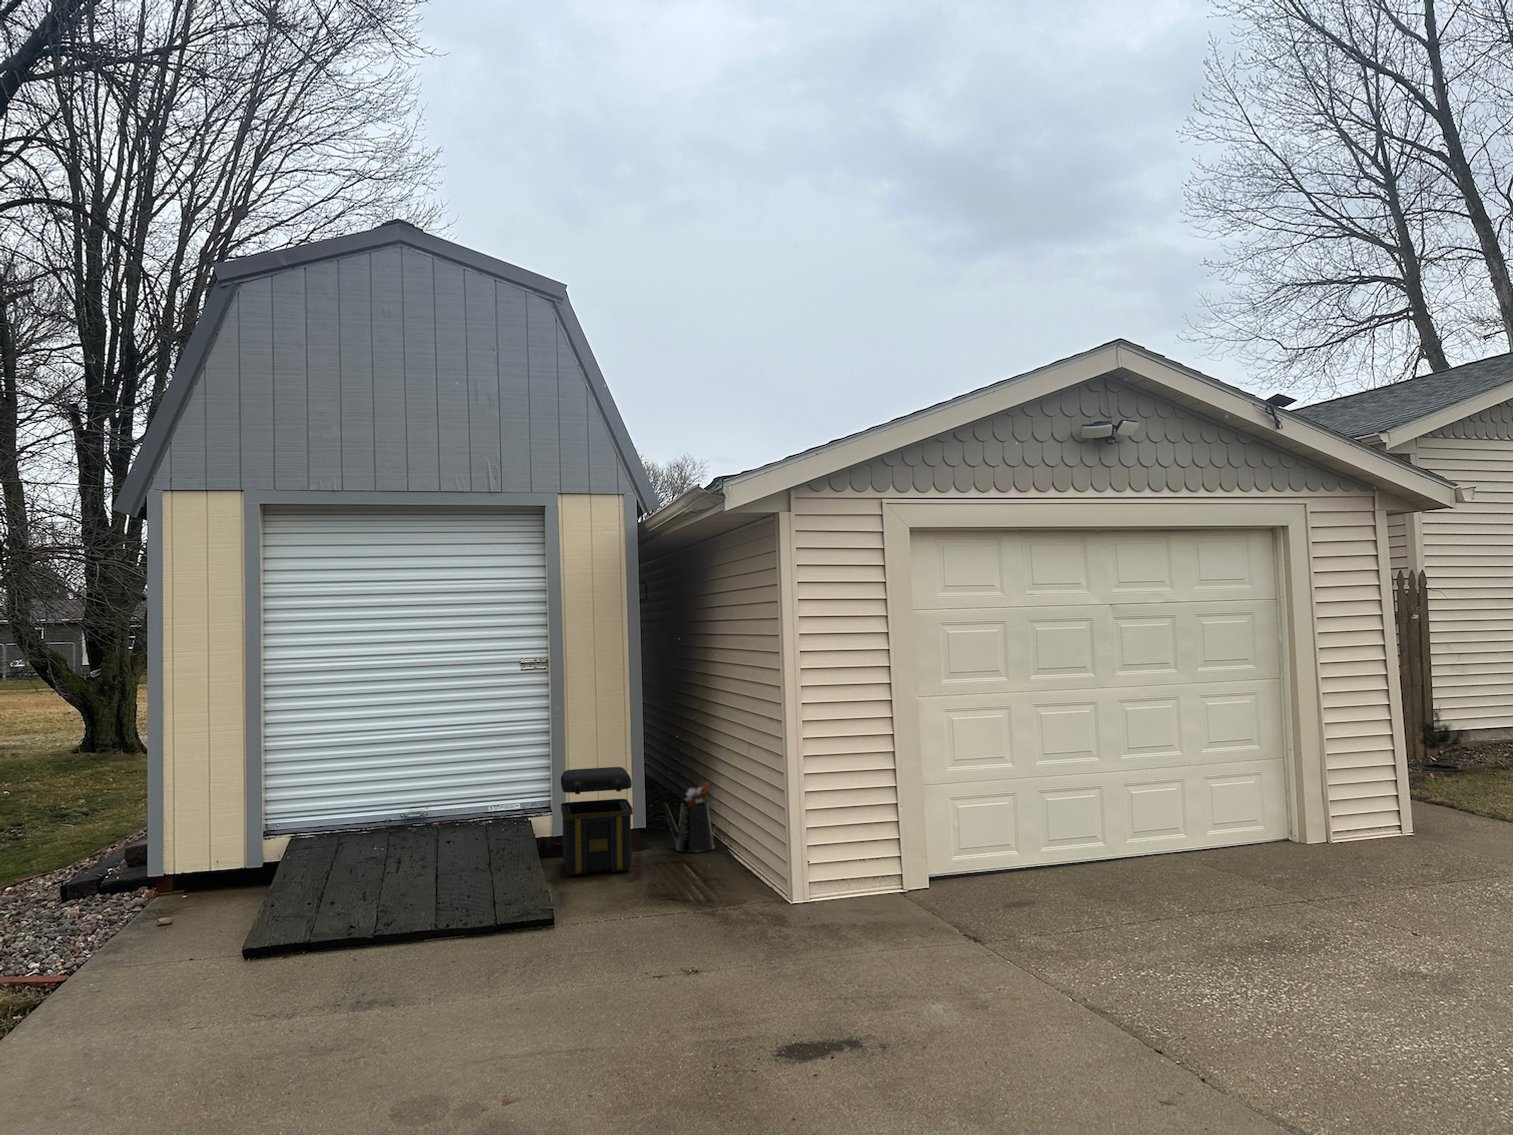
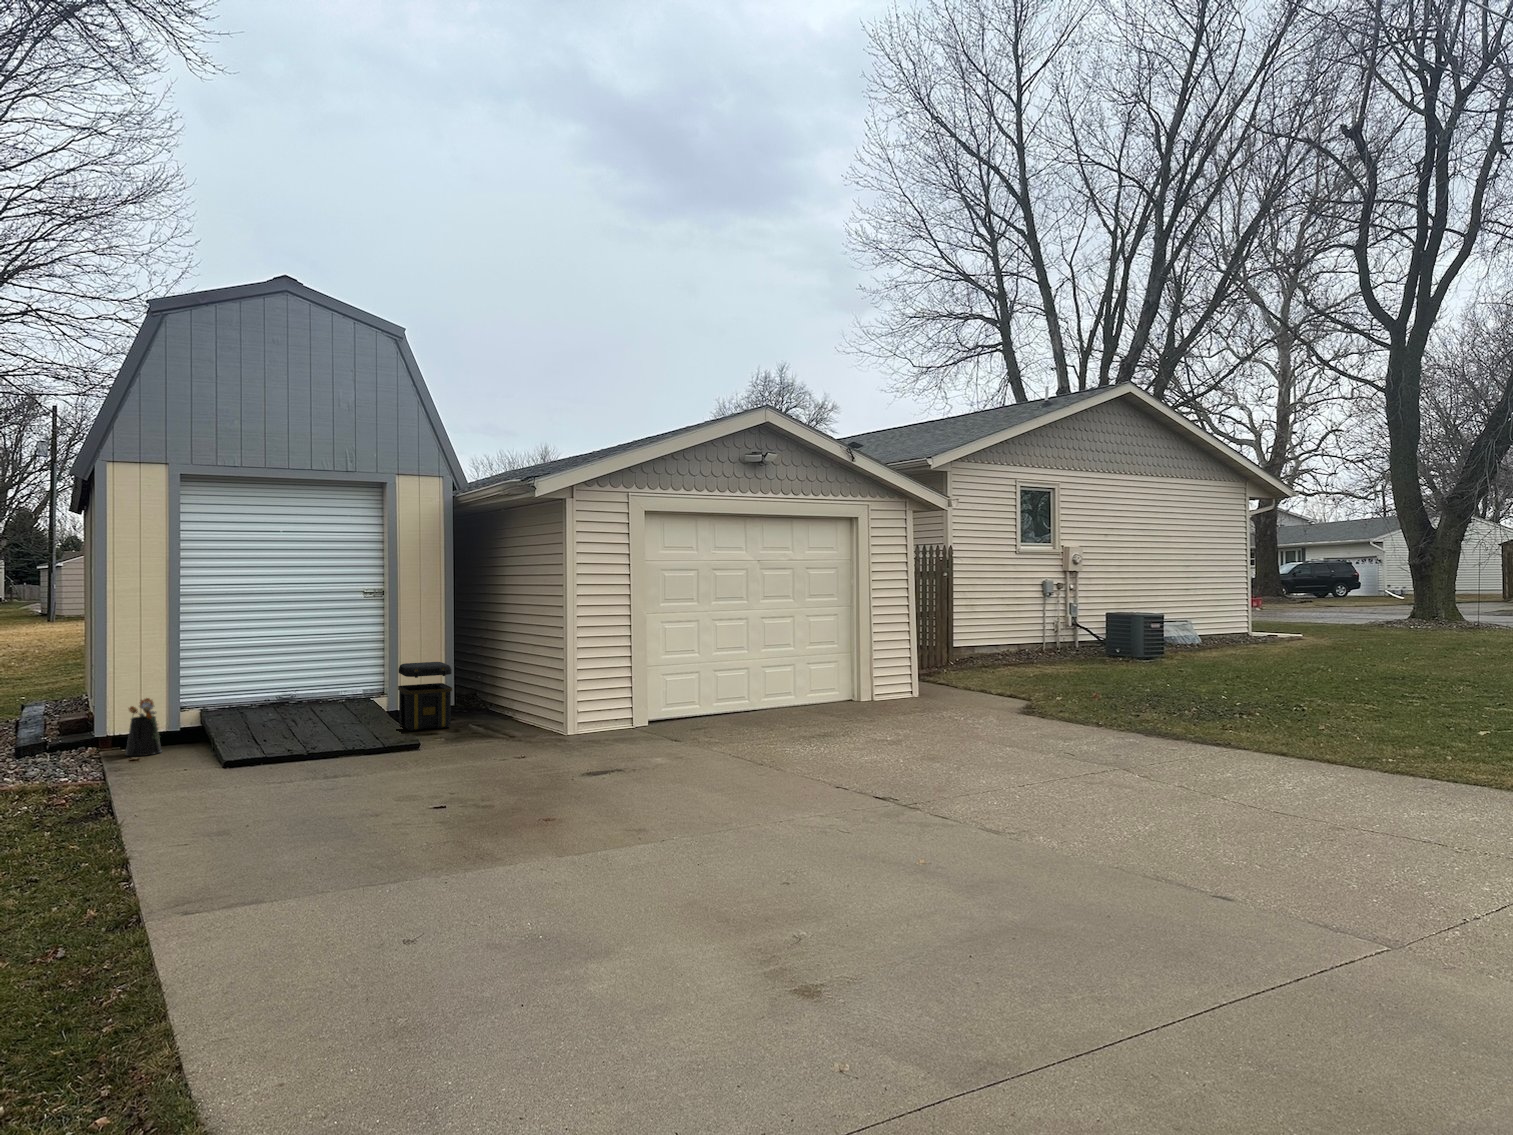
potted tree: present [1418,709,1463,771] -> none [944,626,973,669]
watering can: present [664,782,715,853] -> present [125,698,162,756]

